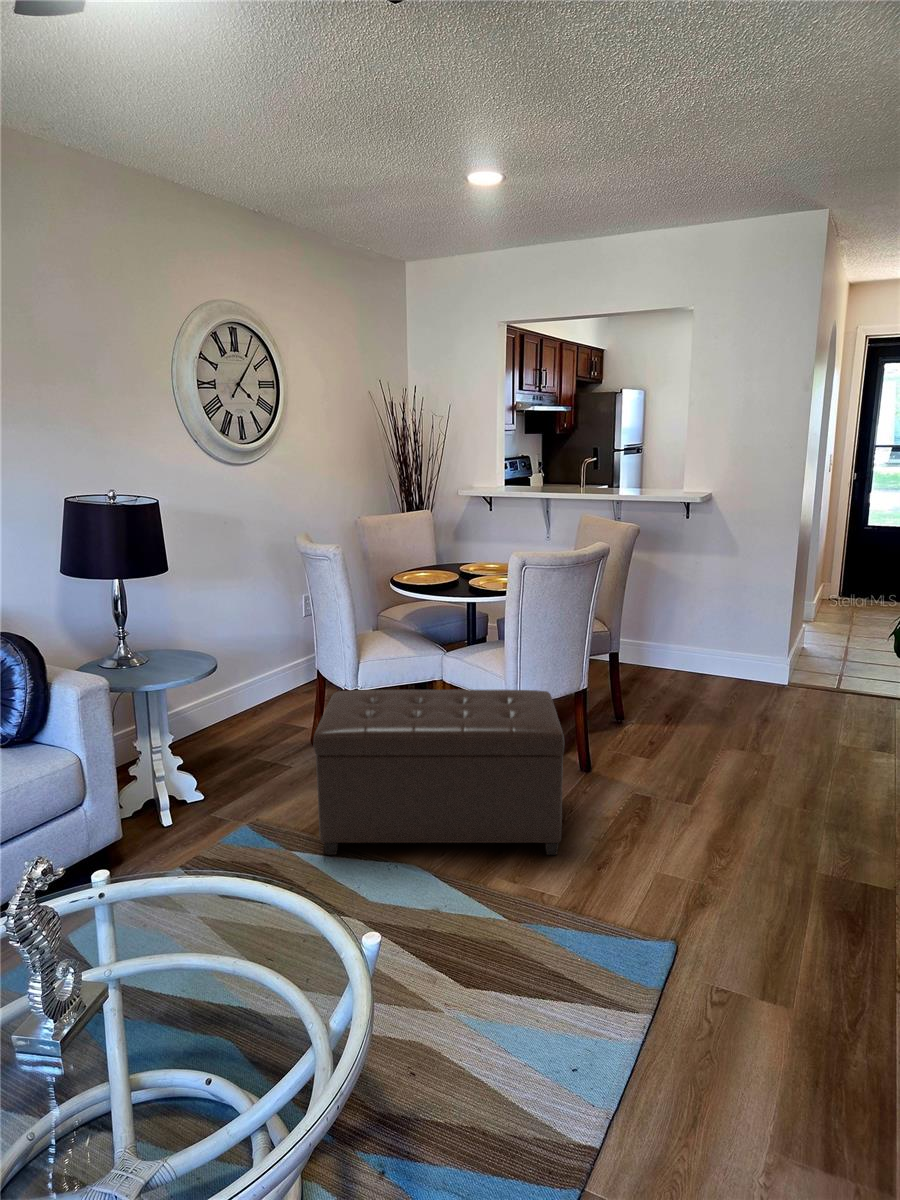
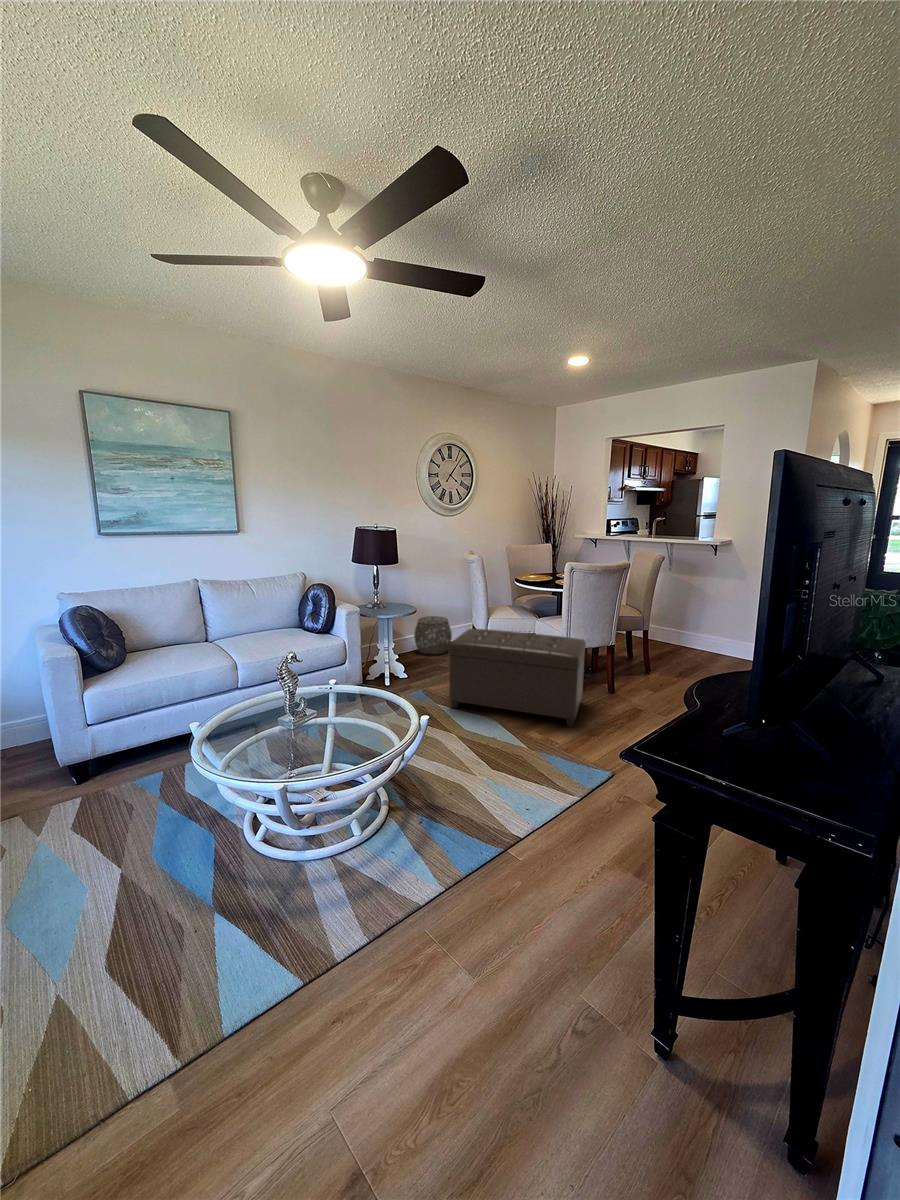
woven basket: none [196,661,273,740] -> present [414,616,452,654]

